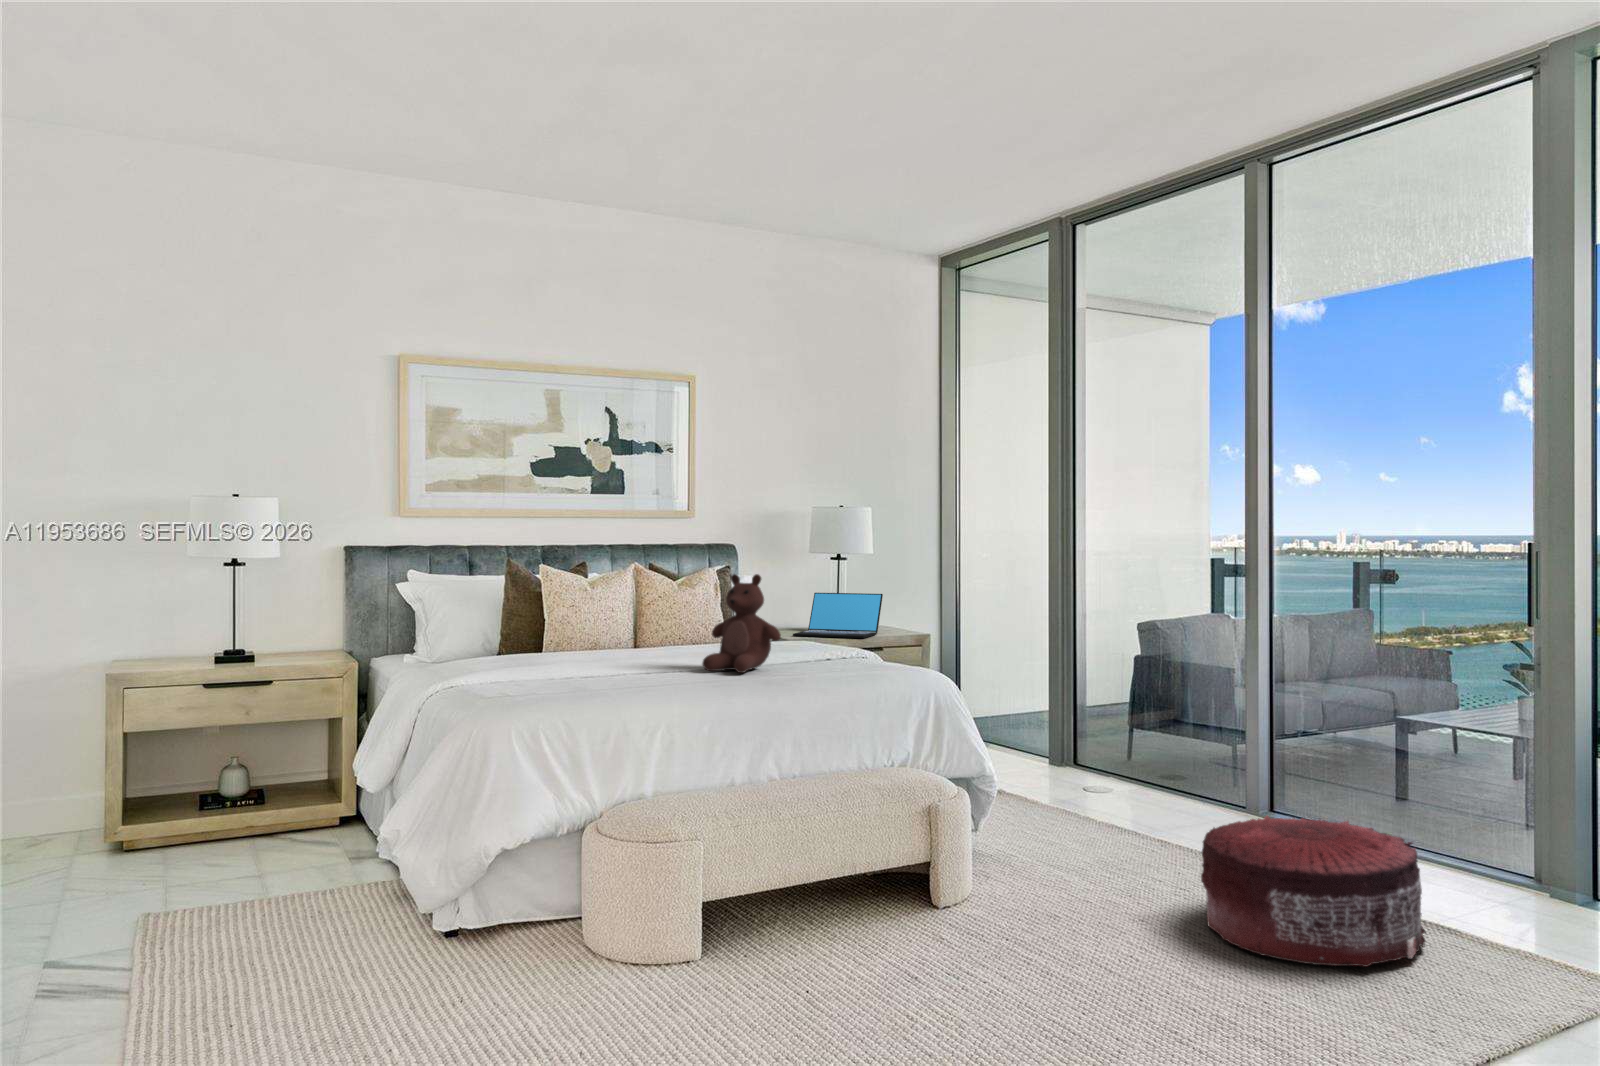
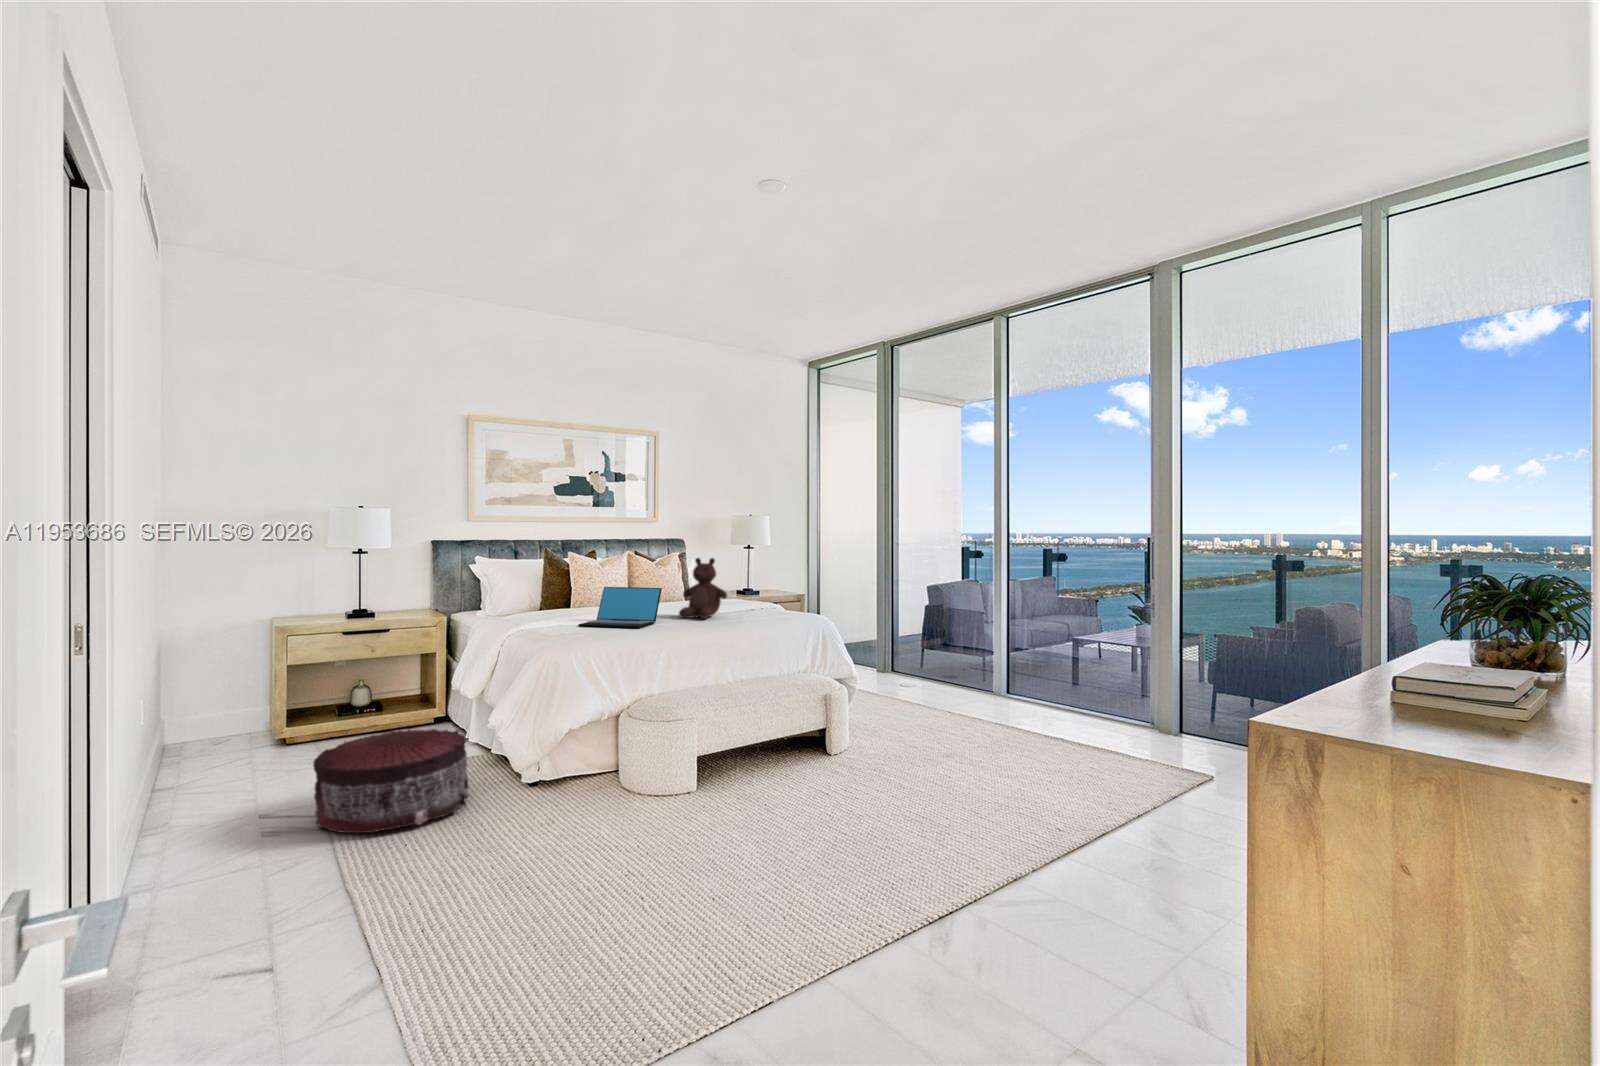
laptop: present [793,593,883,638] -> present [578,587,662,628]
pouf: present [1201,816,1426,967] -> present [313,729,469,833]

